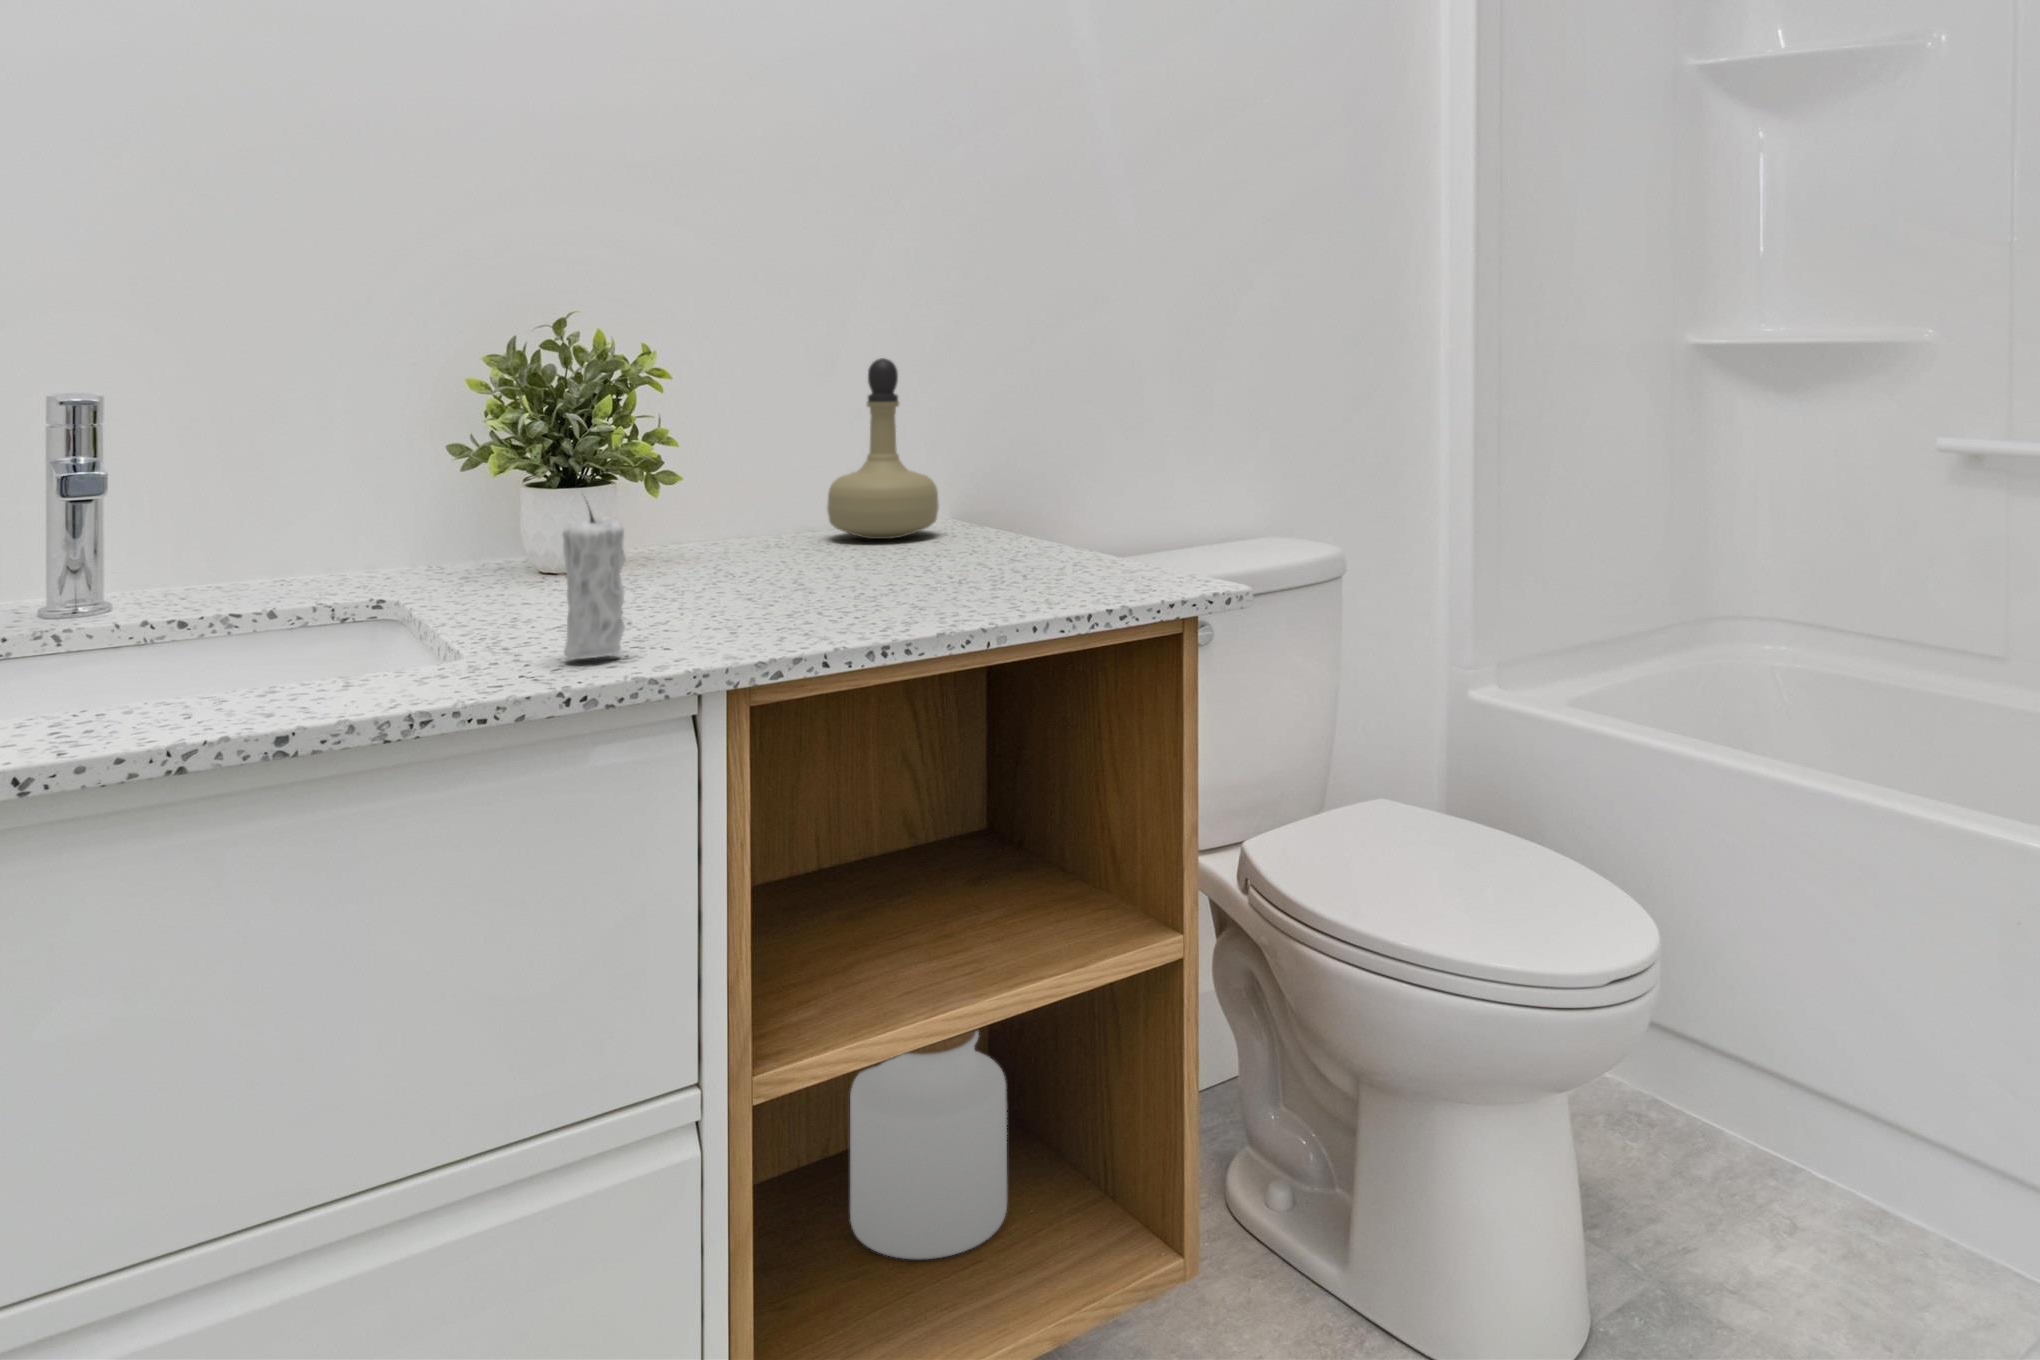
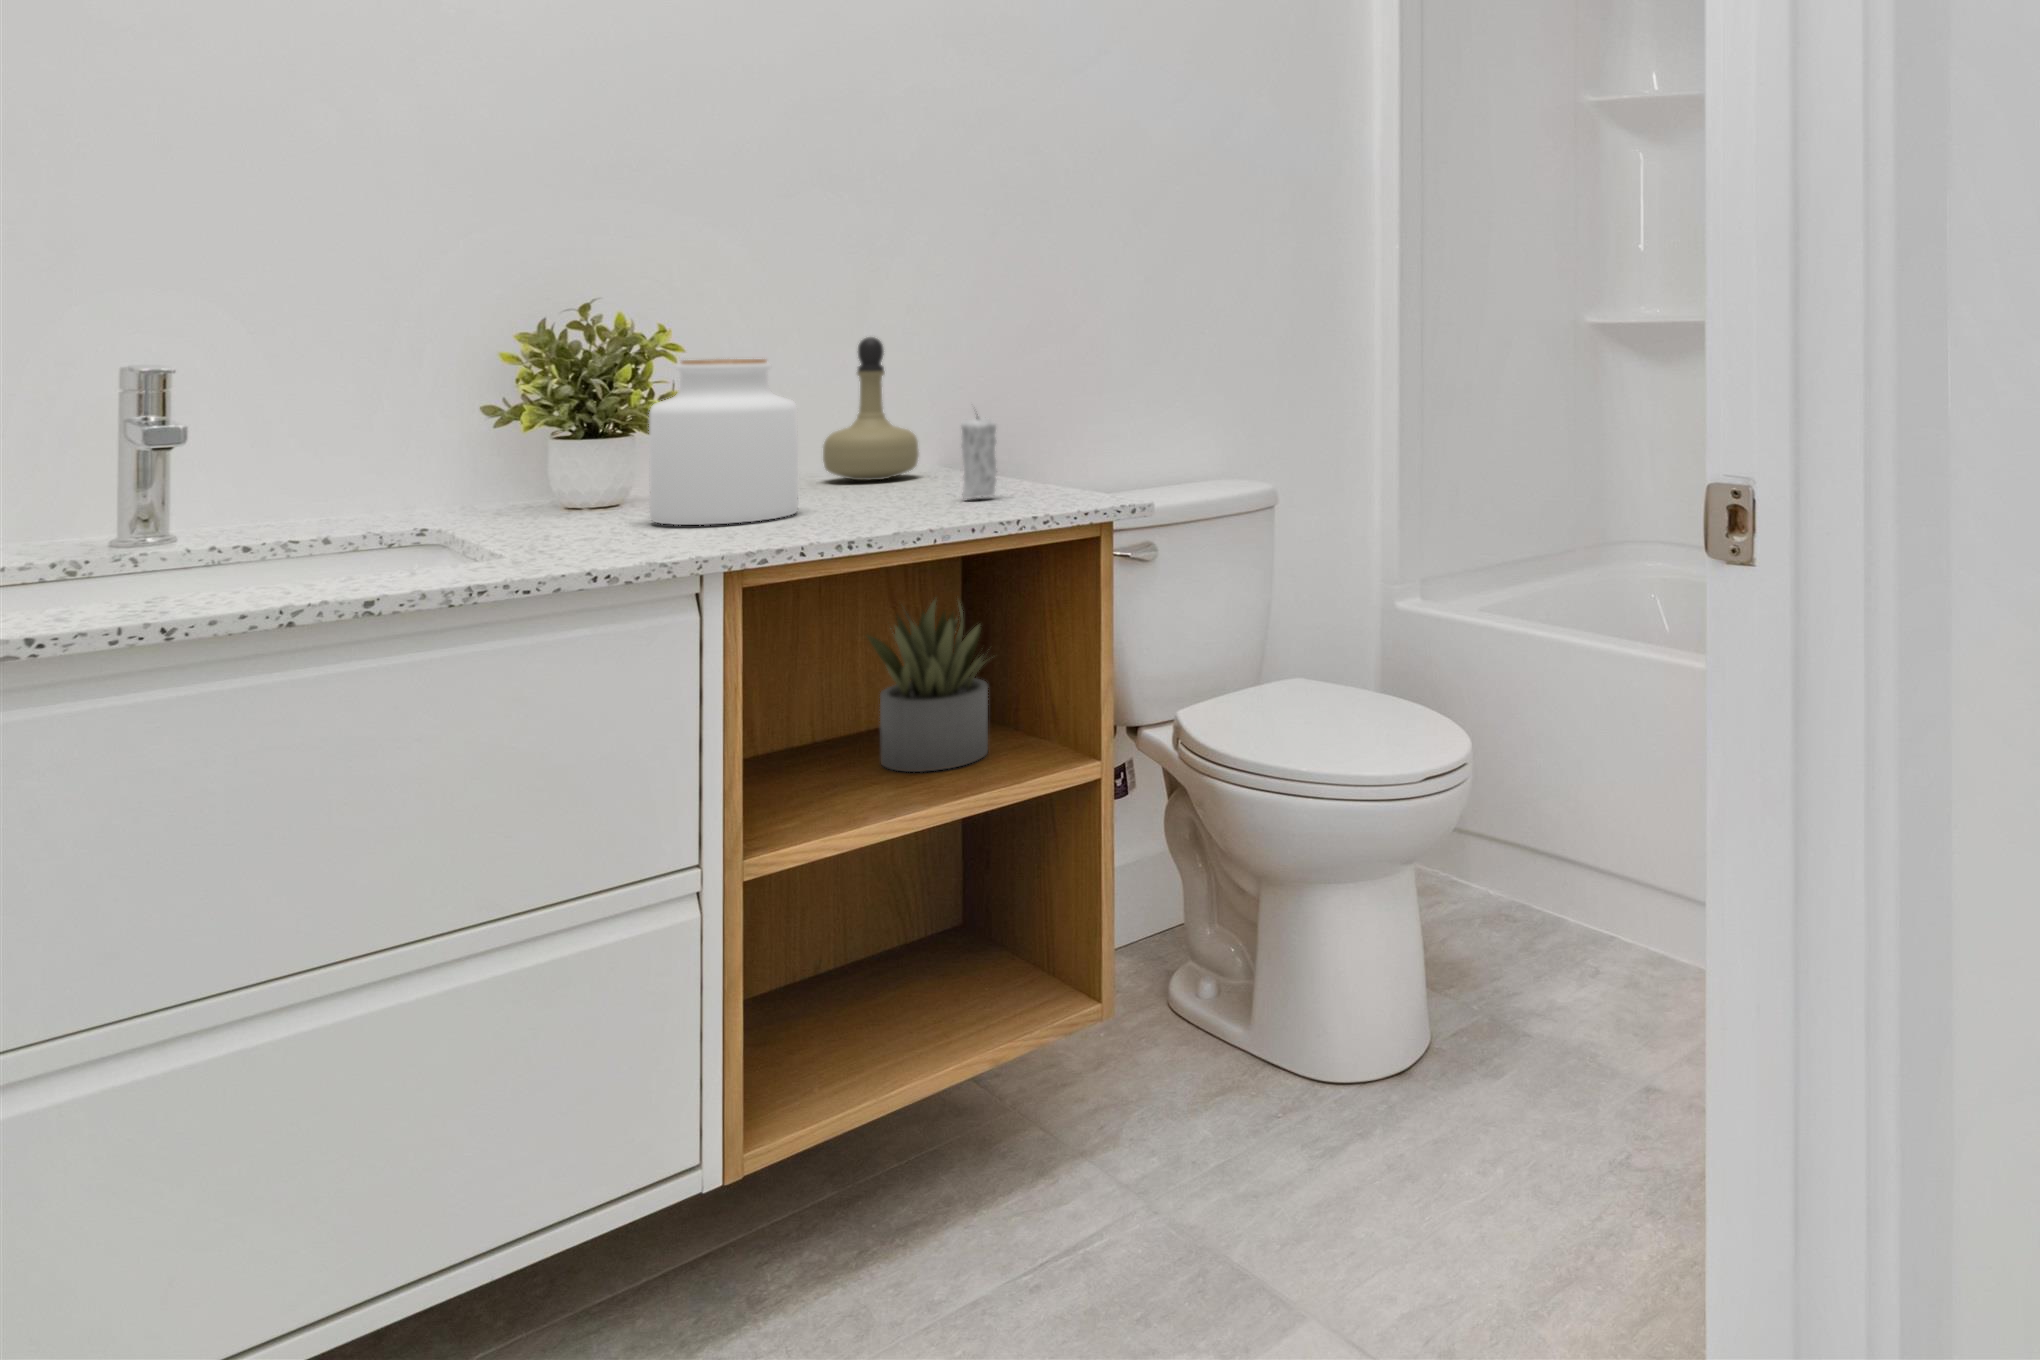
candle: present [563,503,626,660] -> present [961,417,997,499]
succulent plant: none [886,701,1050,939] -> present [867,600,988,772]
jar: present [850,1031,1007,1259] -> present [649,359,798,525]

